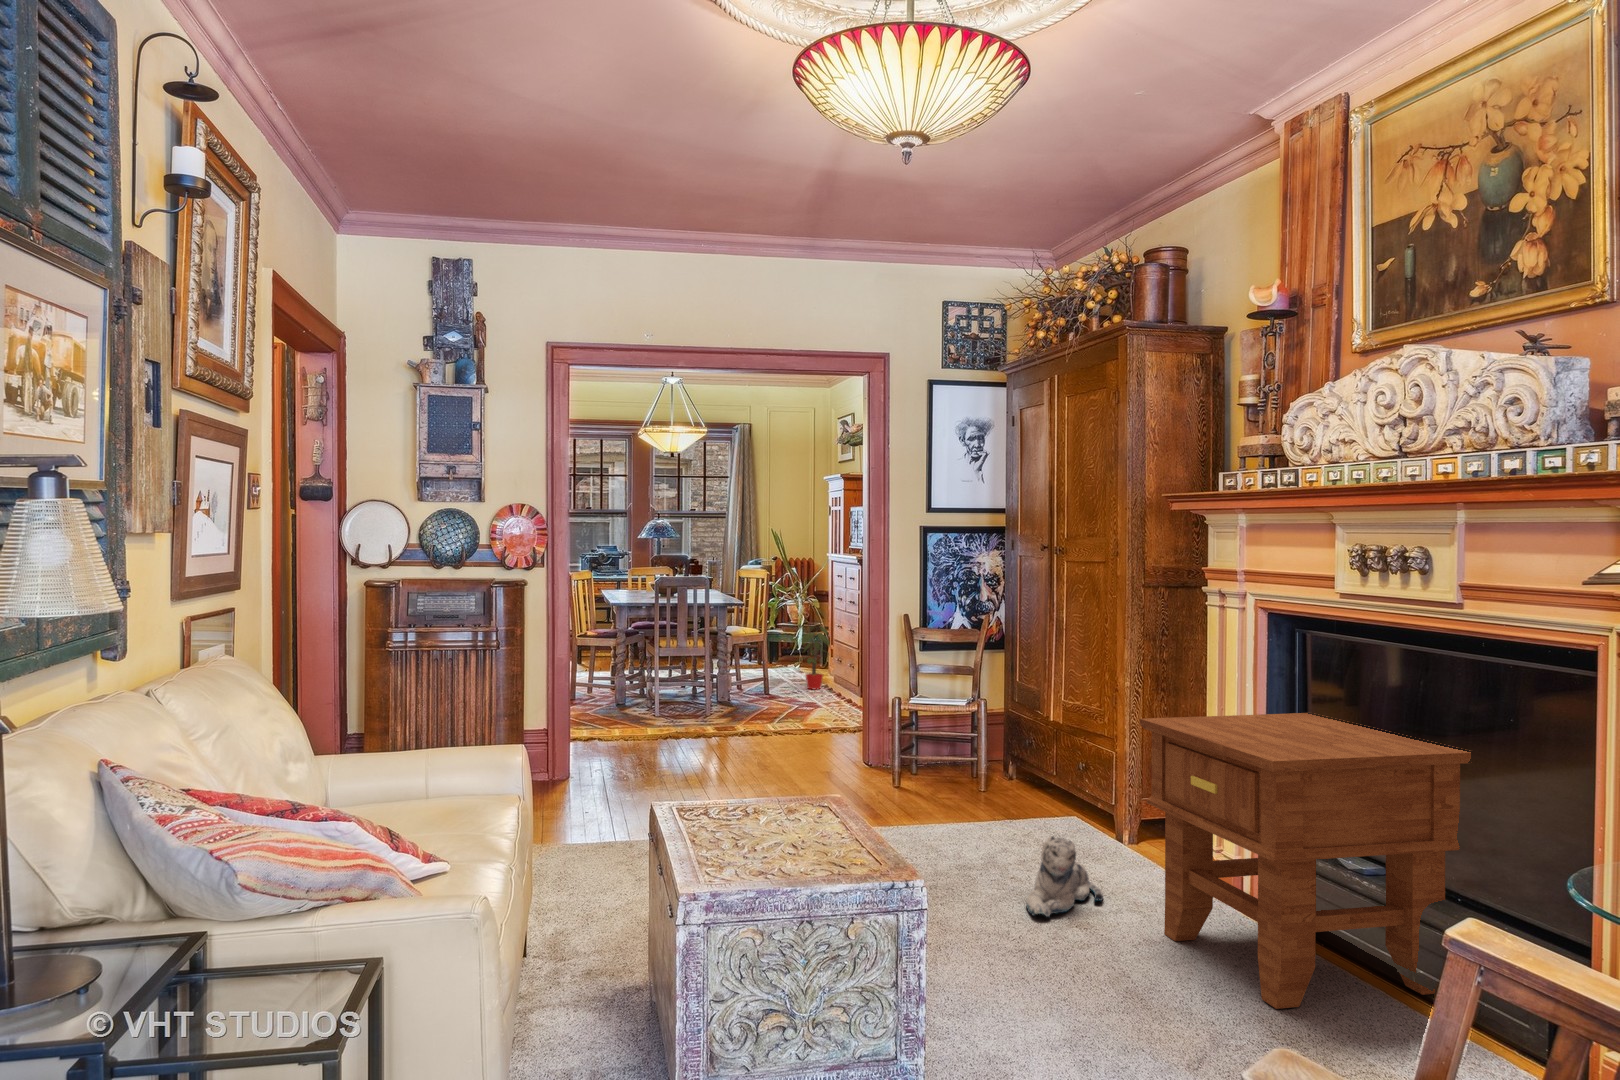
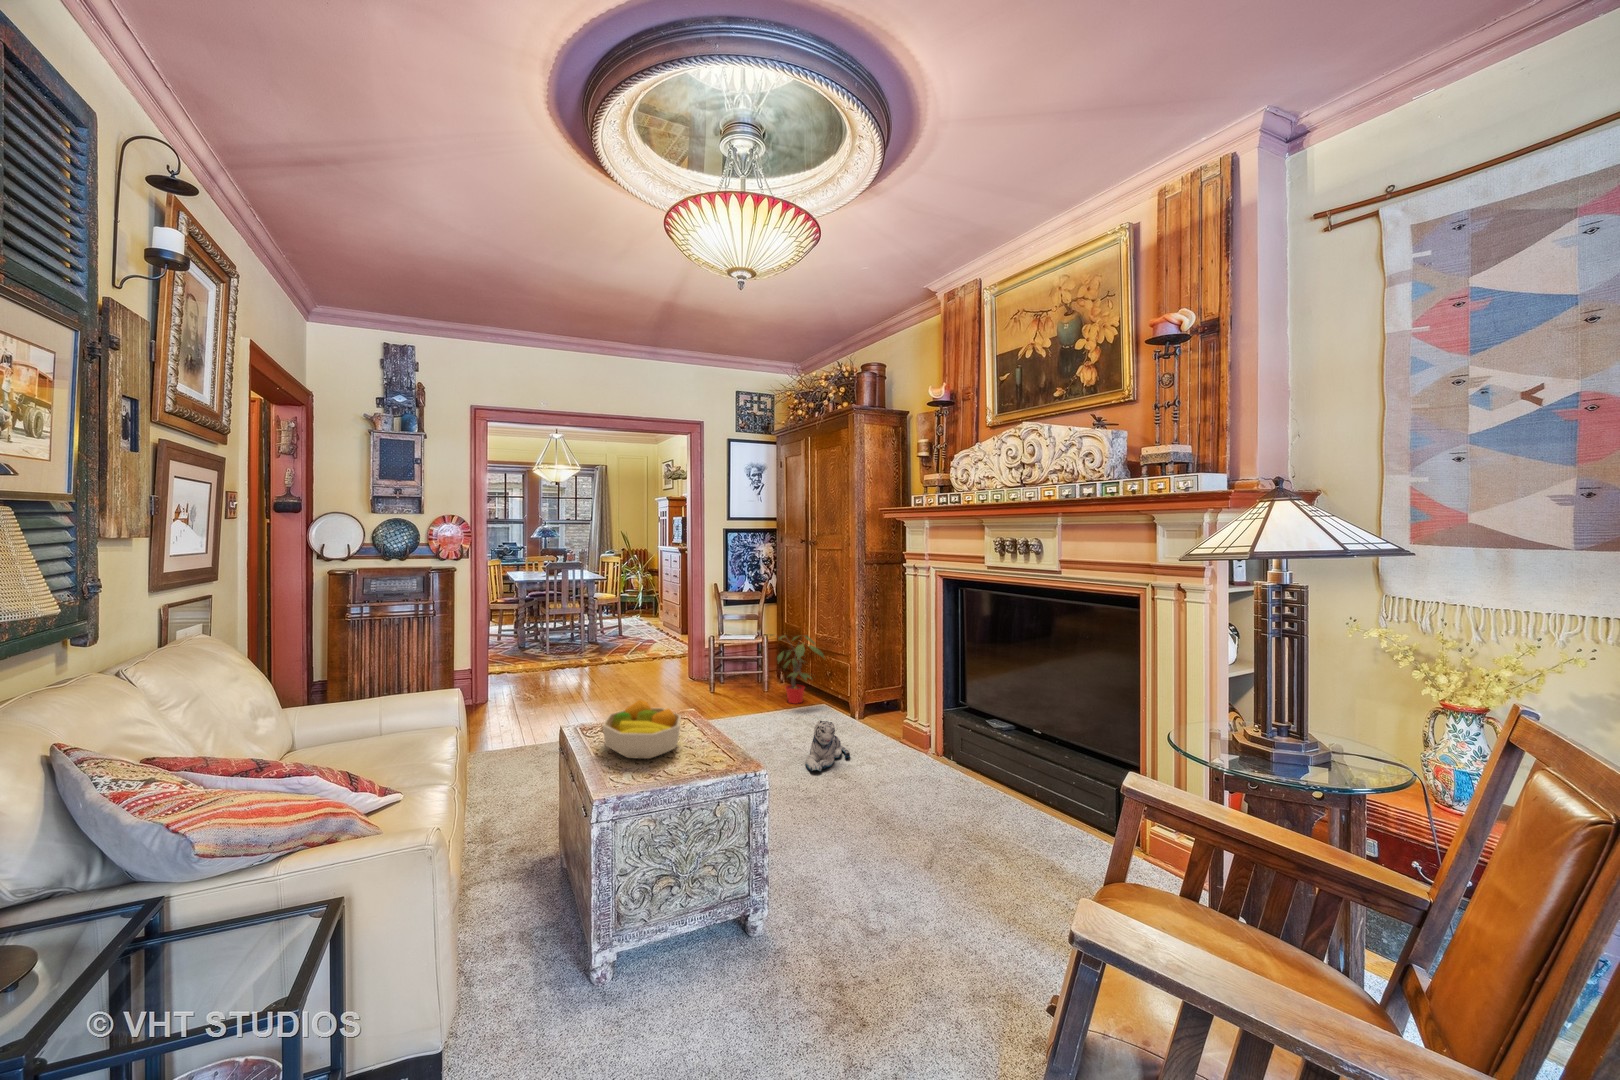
potted plant: present [799,625,830,689] -> present [770,634,824,704]
side table: present [1140,713,1471,1009] -> none [874,637,1064,818]
fruit bowl: none [699,770,810,852] -> present [603,700,681,759]

